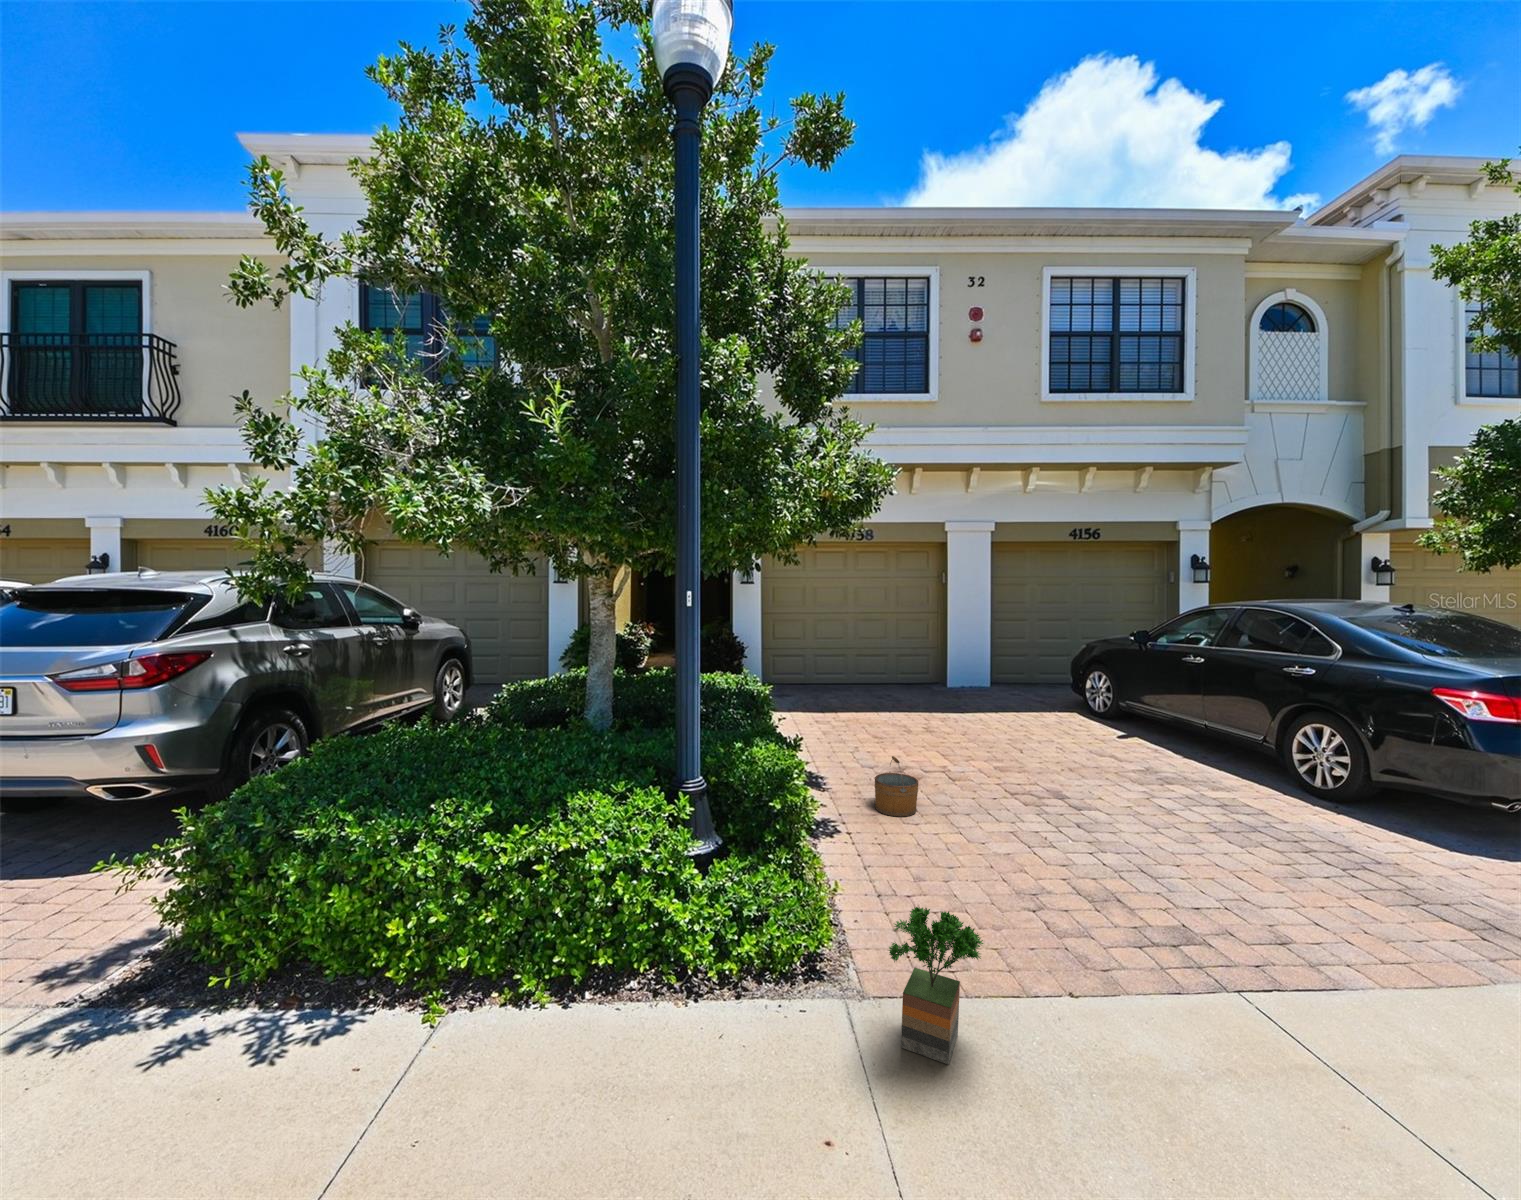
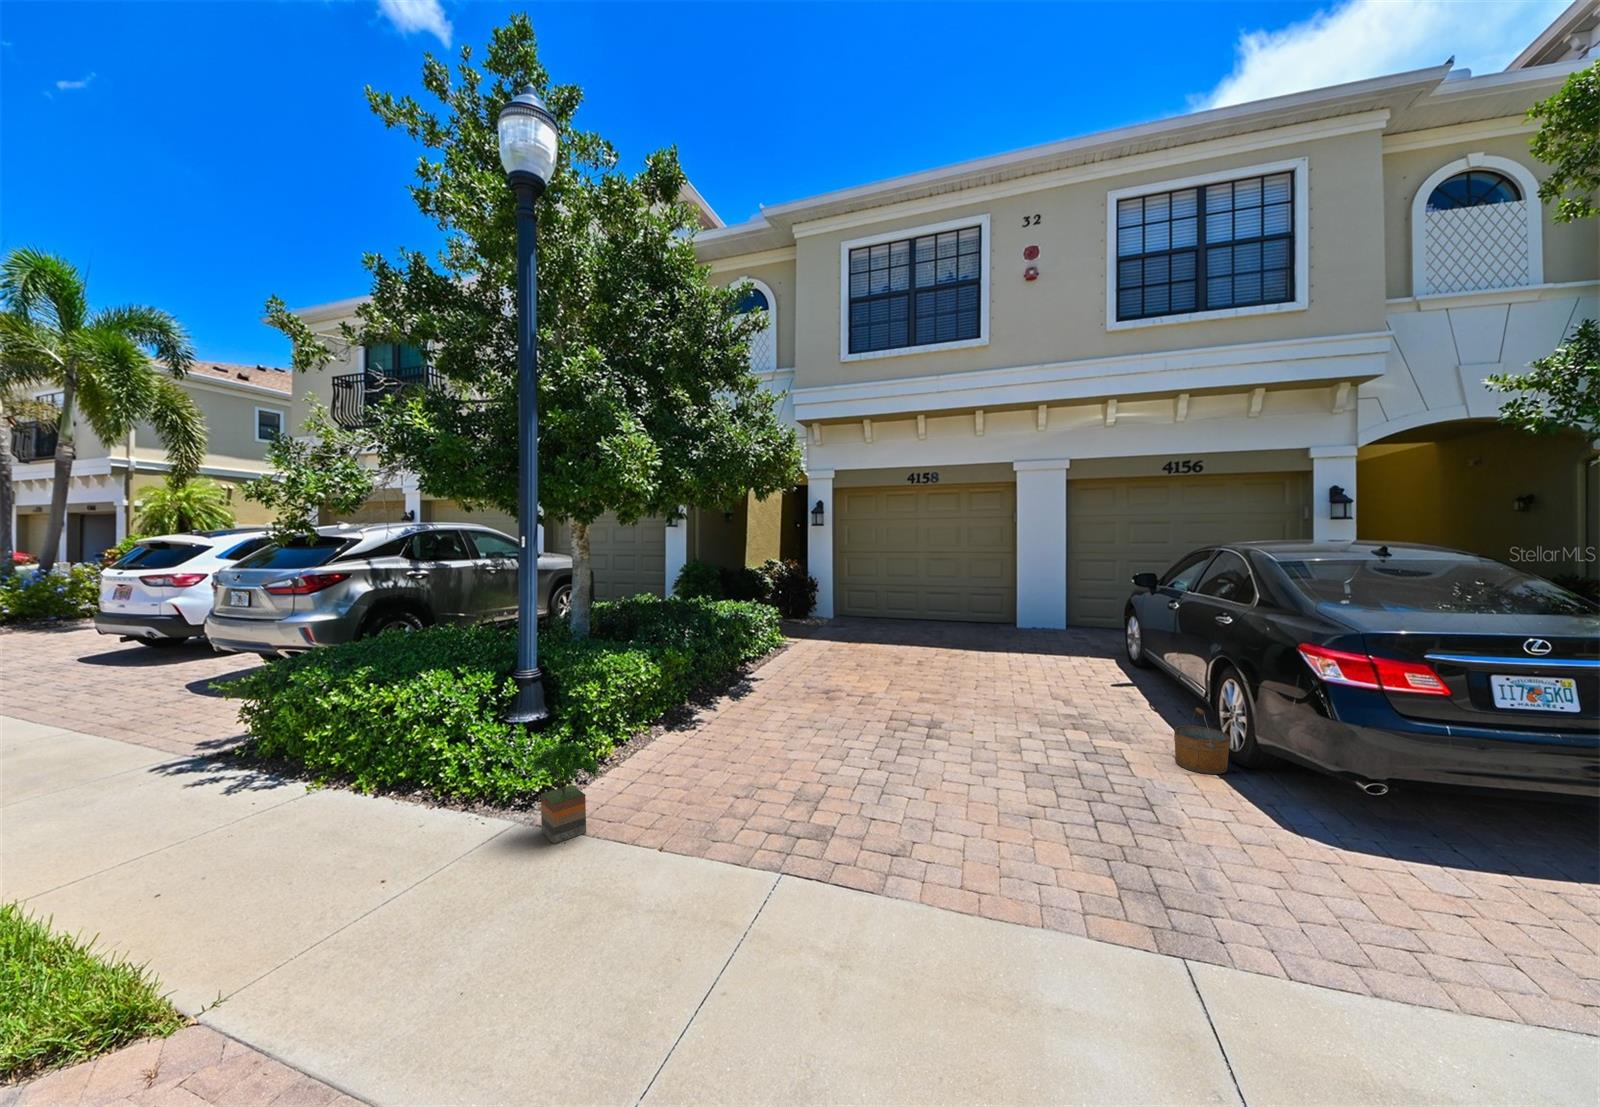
bucket: present [875,756,919,817] -> present [1174,707,1230,774]

